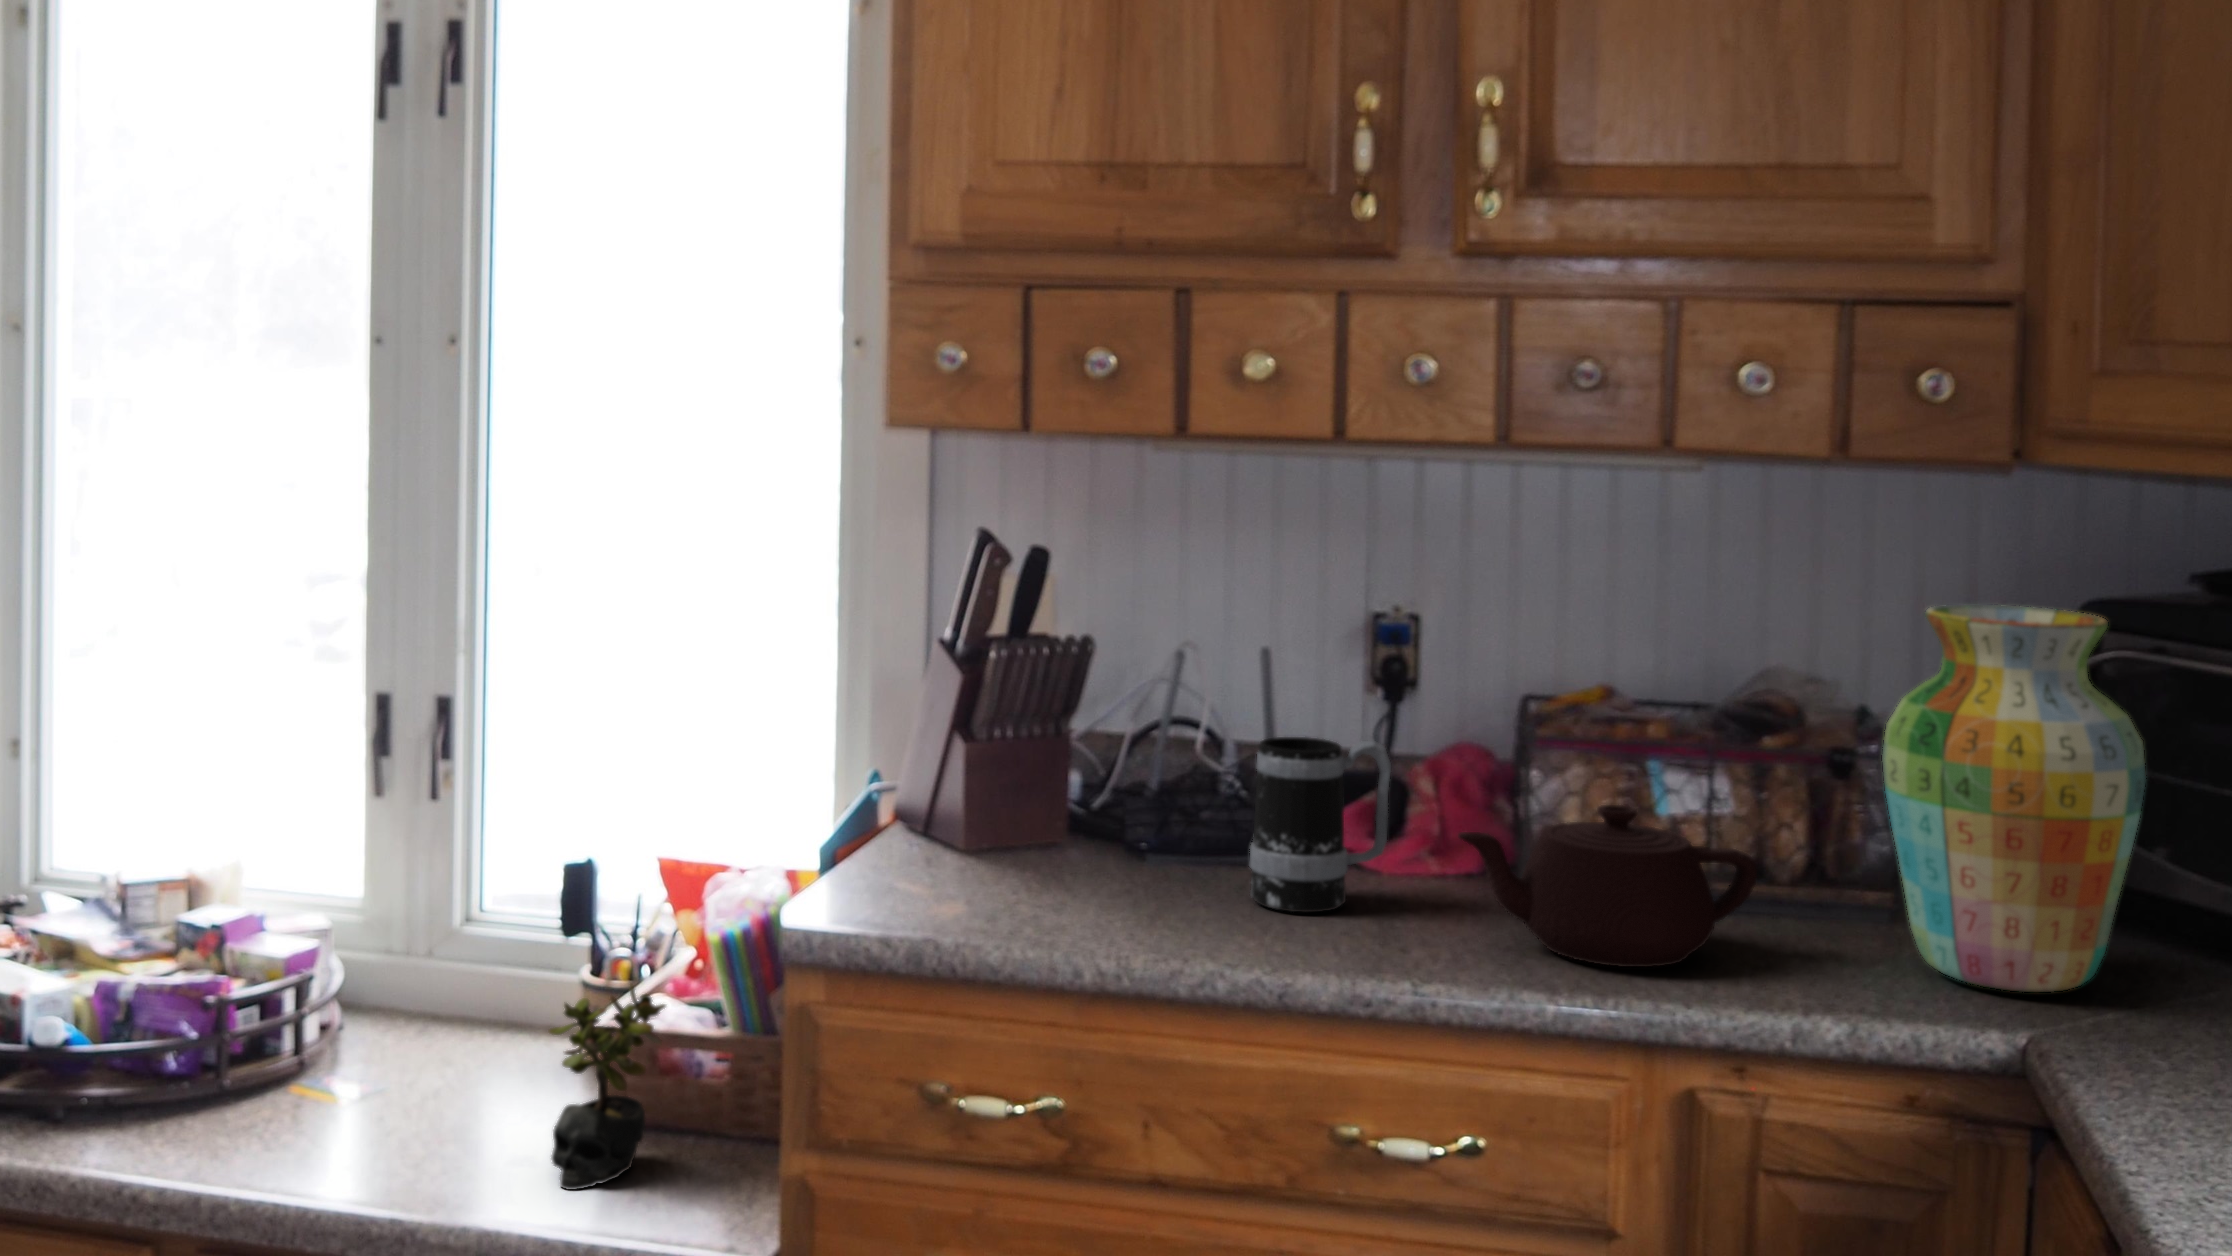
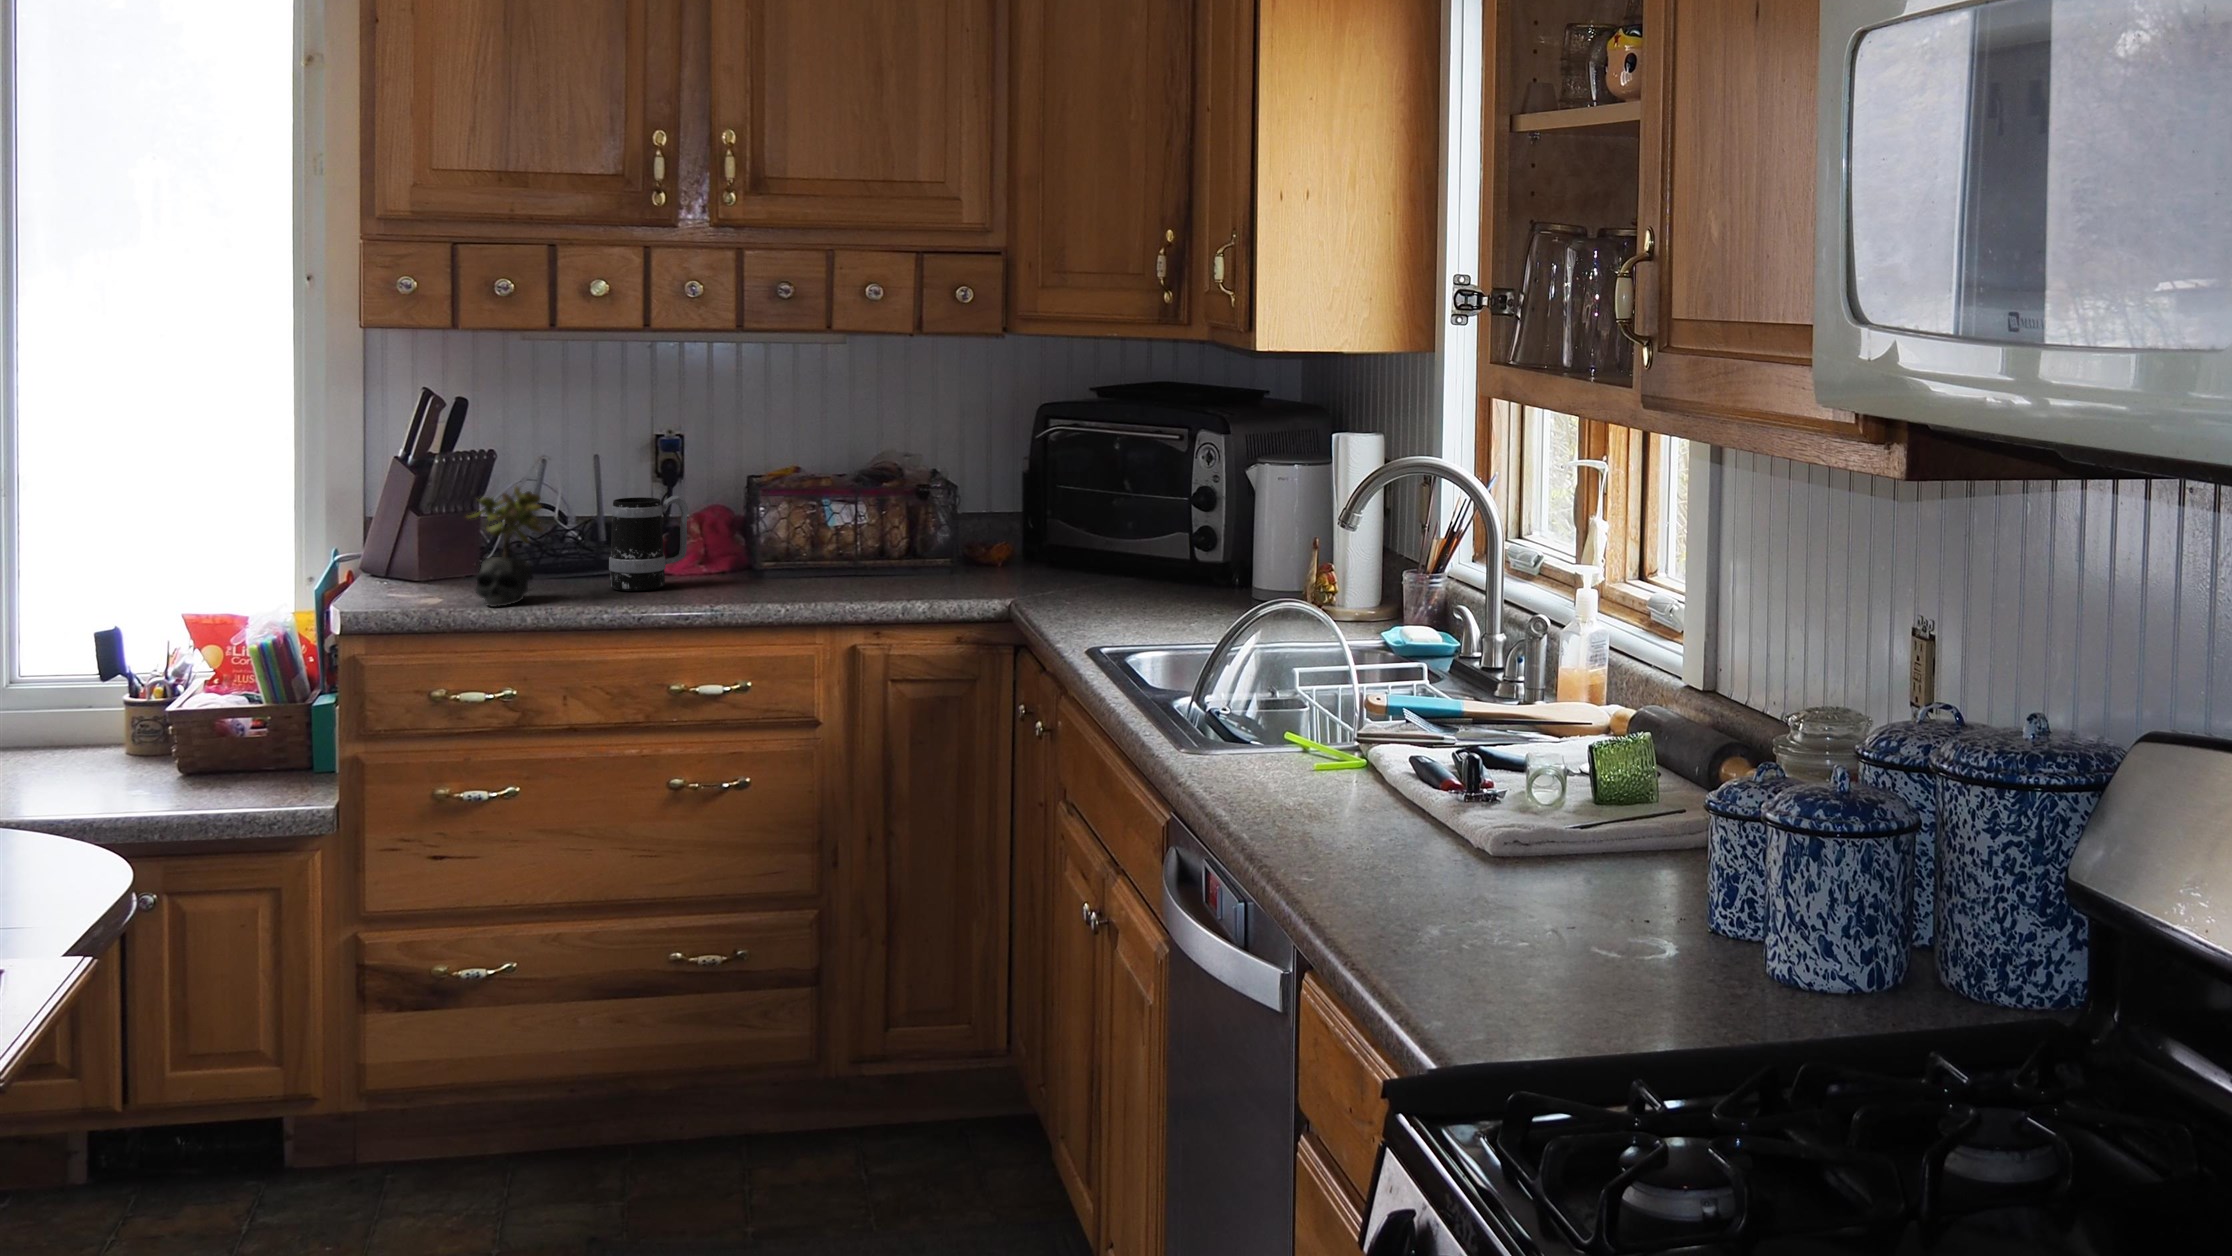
vase: present [1882,605,2145,992] -> none [939,405,1055,586]
teapot: present [1458,805,1757,967] -> none [730,516,881,594]
succulent plant: present [549,985,665,1190] -> present [466,487,544,607]

